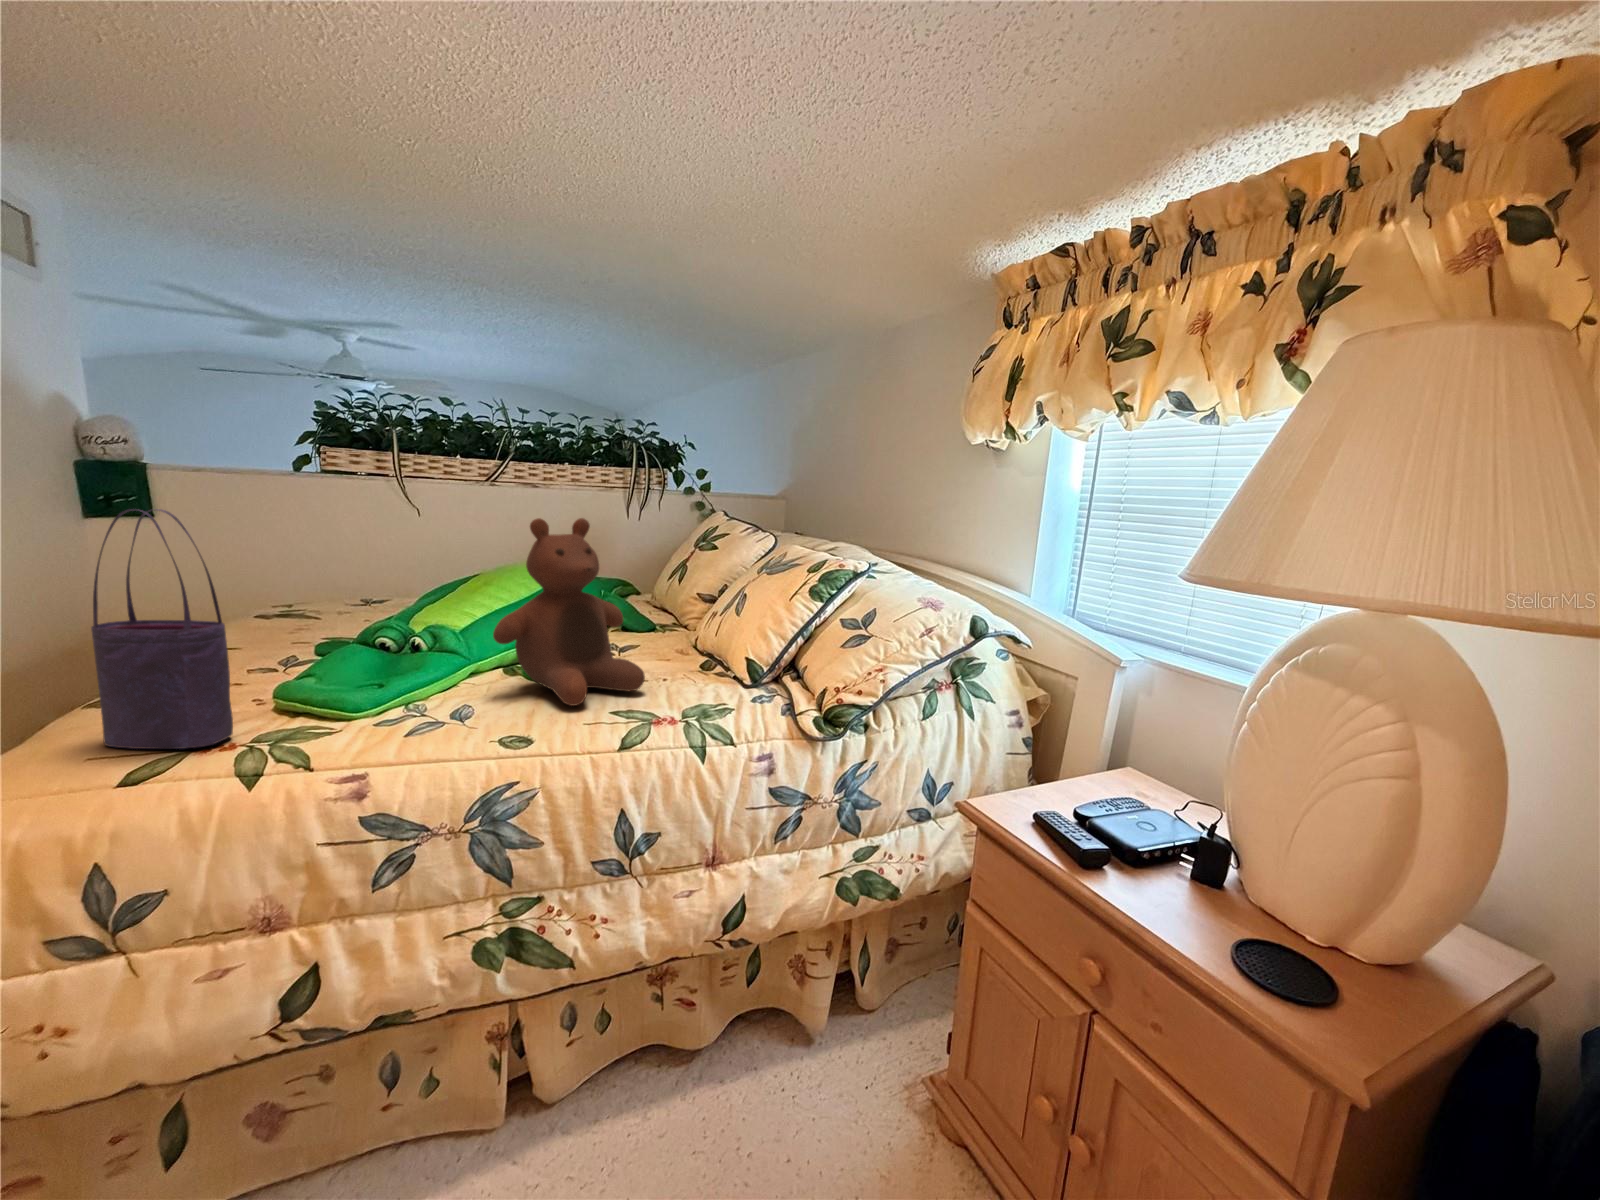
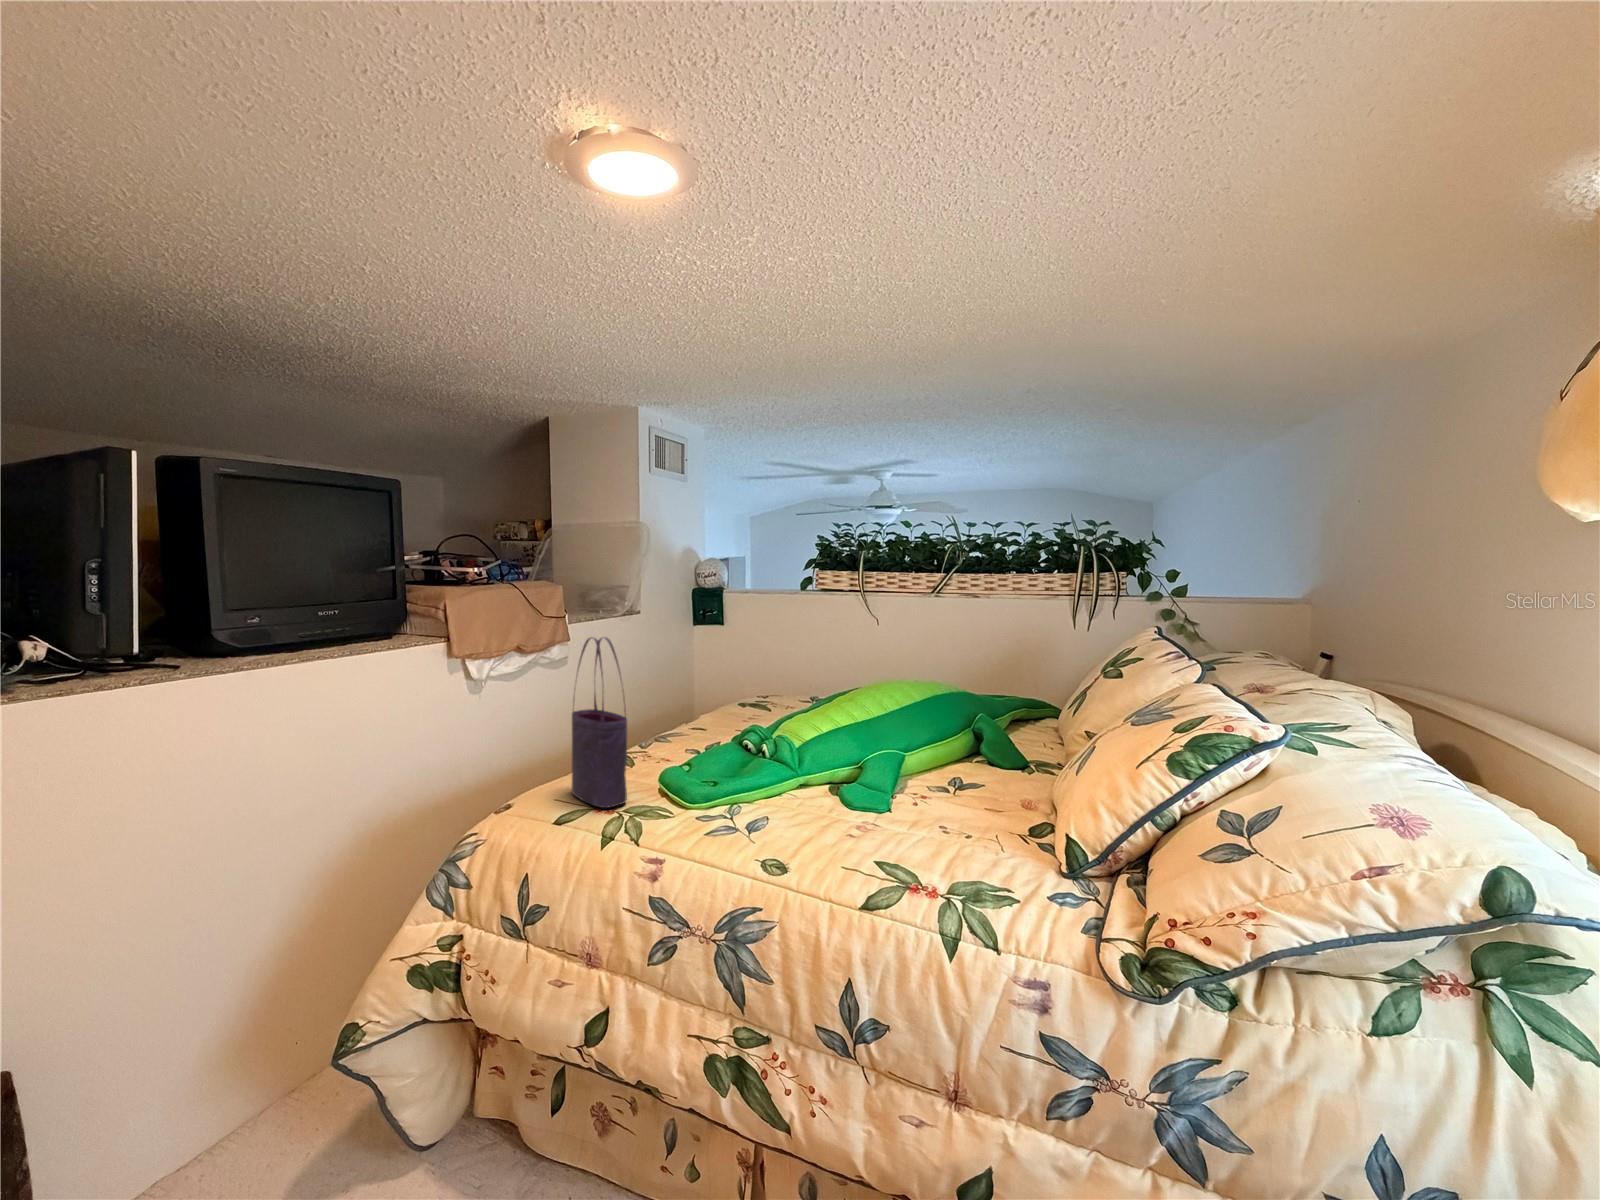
stuffed bear: present [493,518,645,706] -> none [808,647,950,844]

